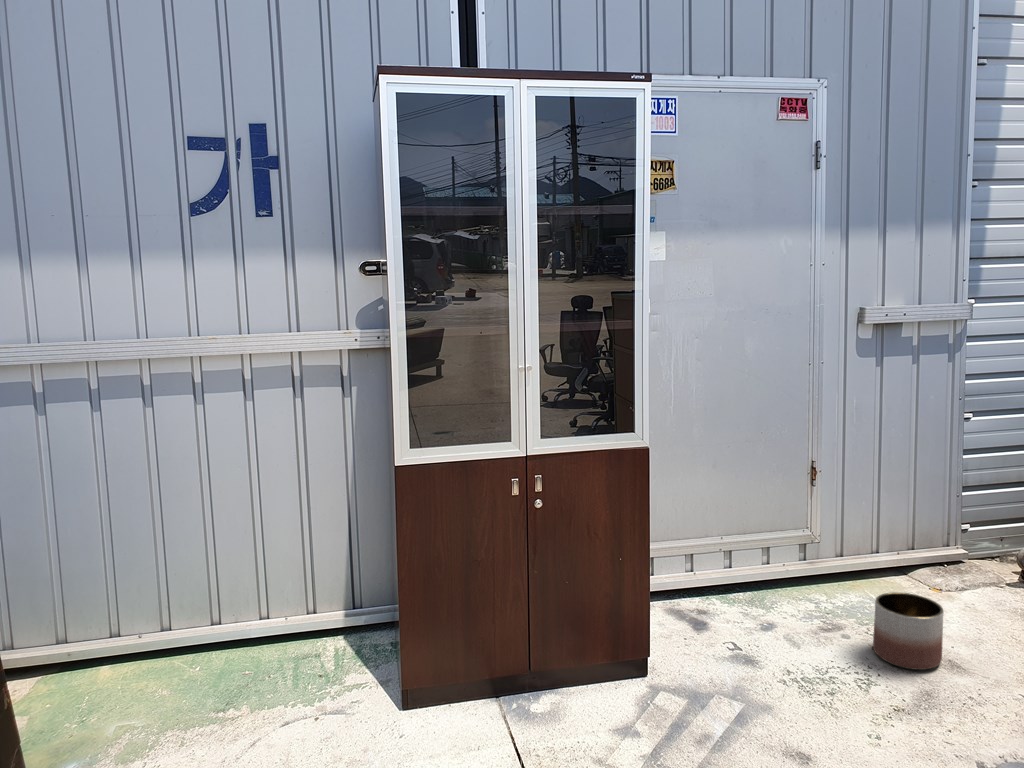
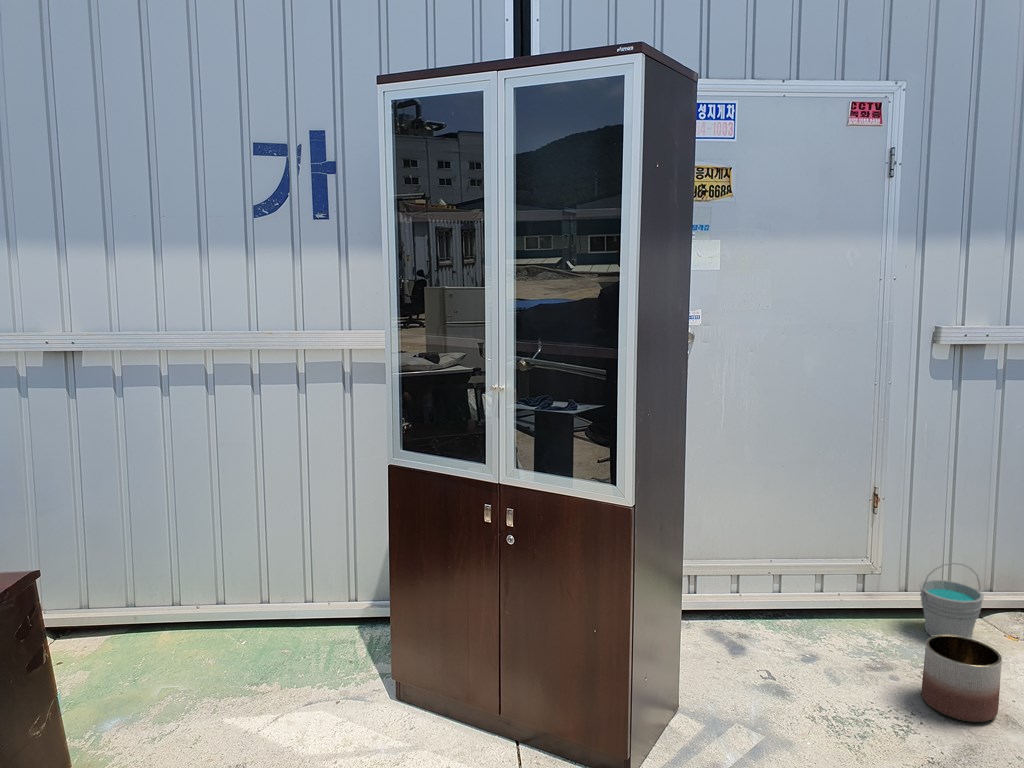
bucket: none [856,526,913,600] -> present [920,563,984,638]

